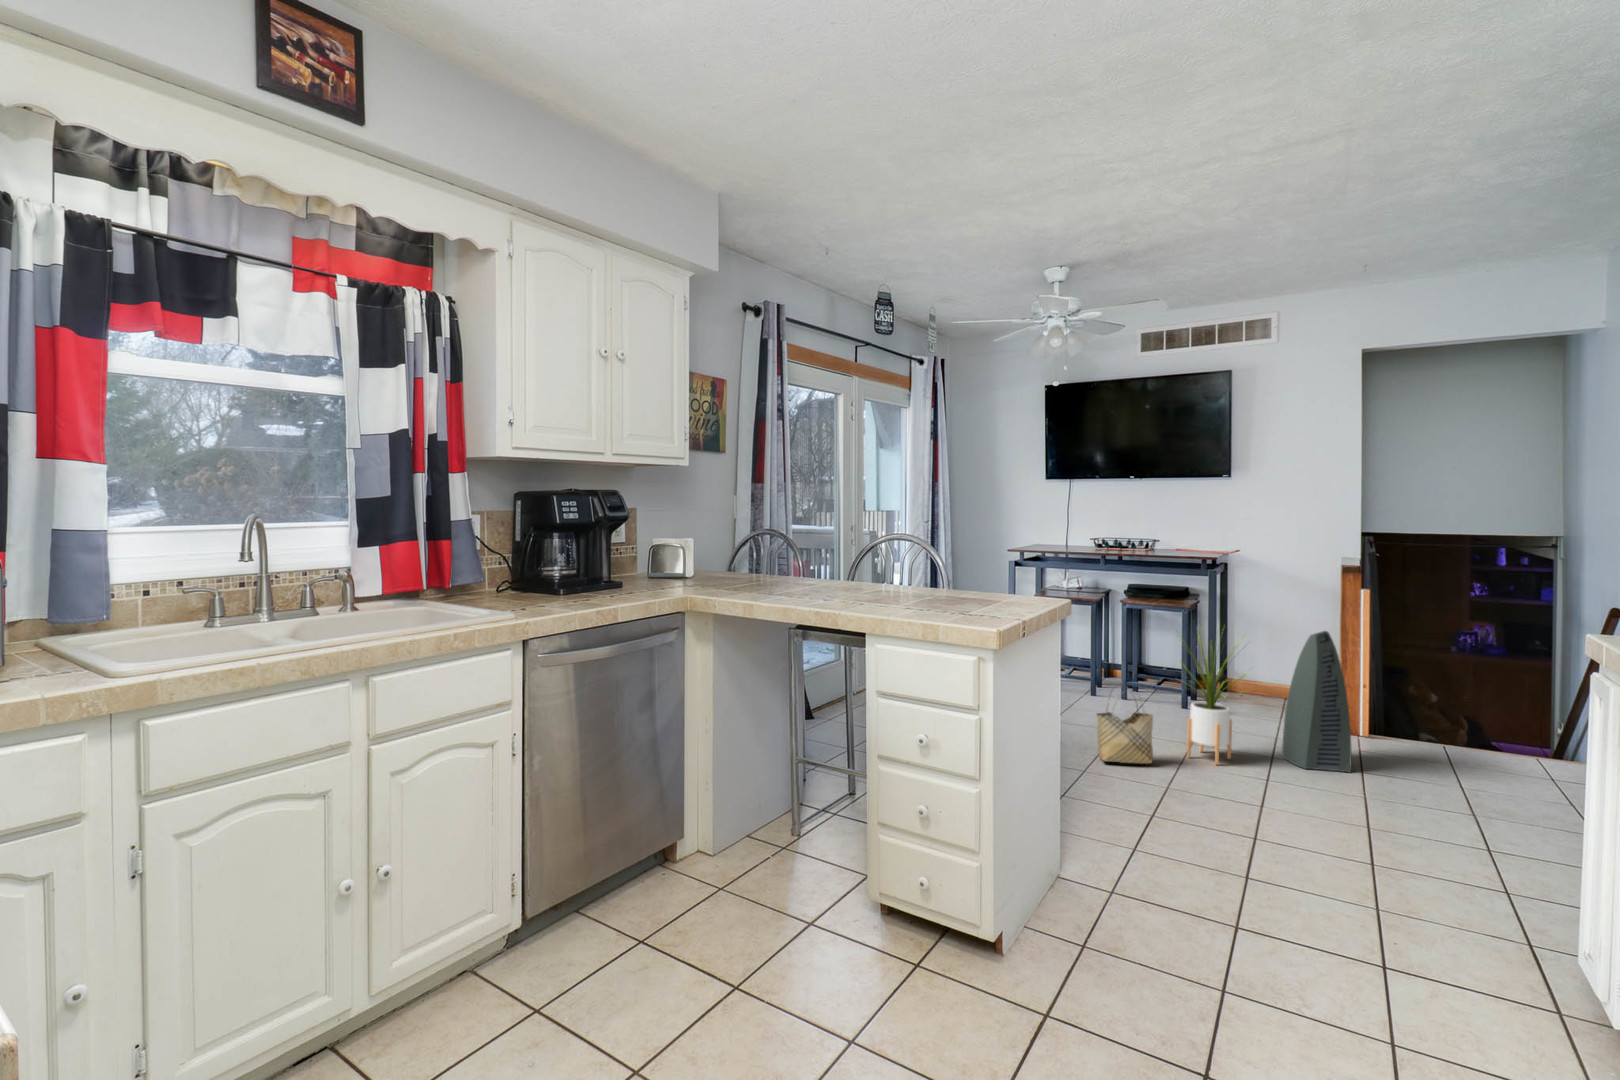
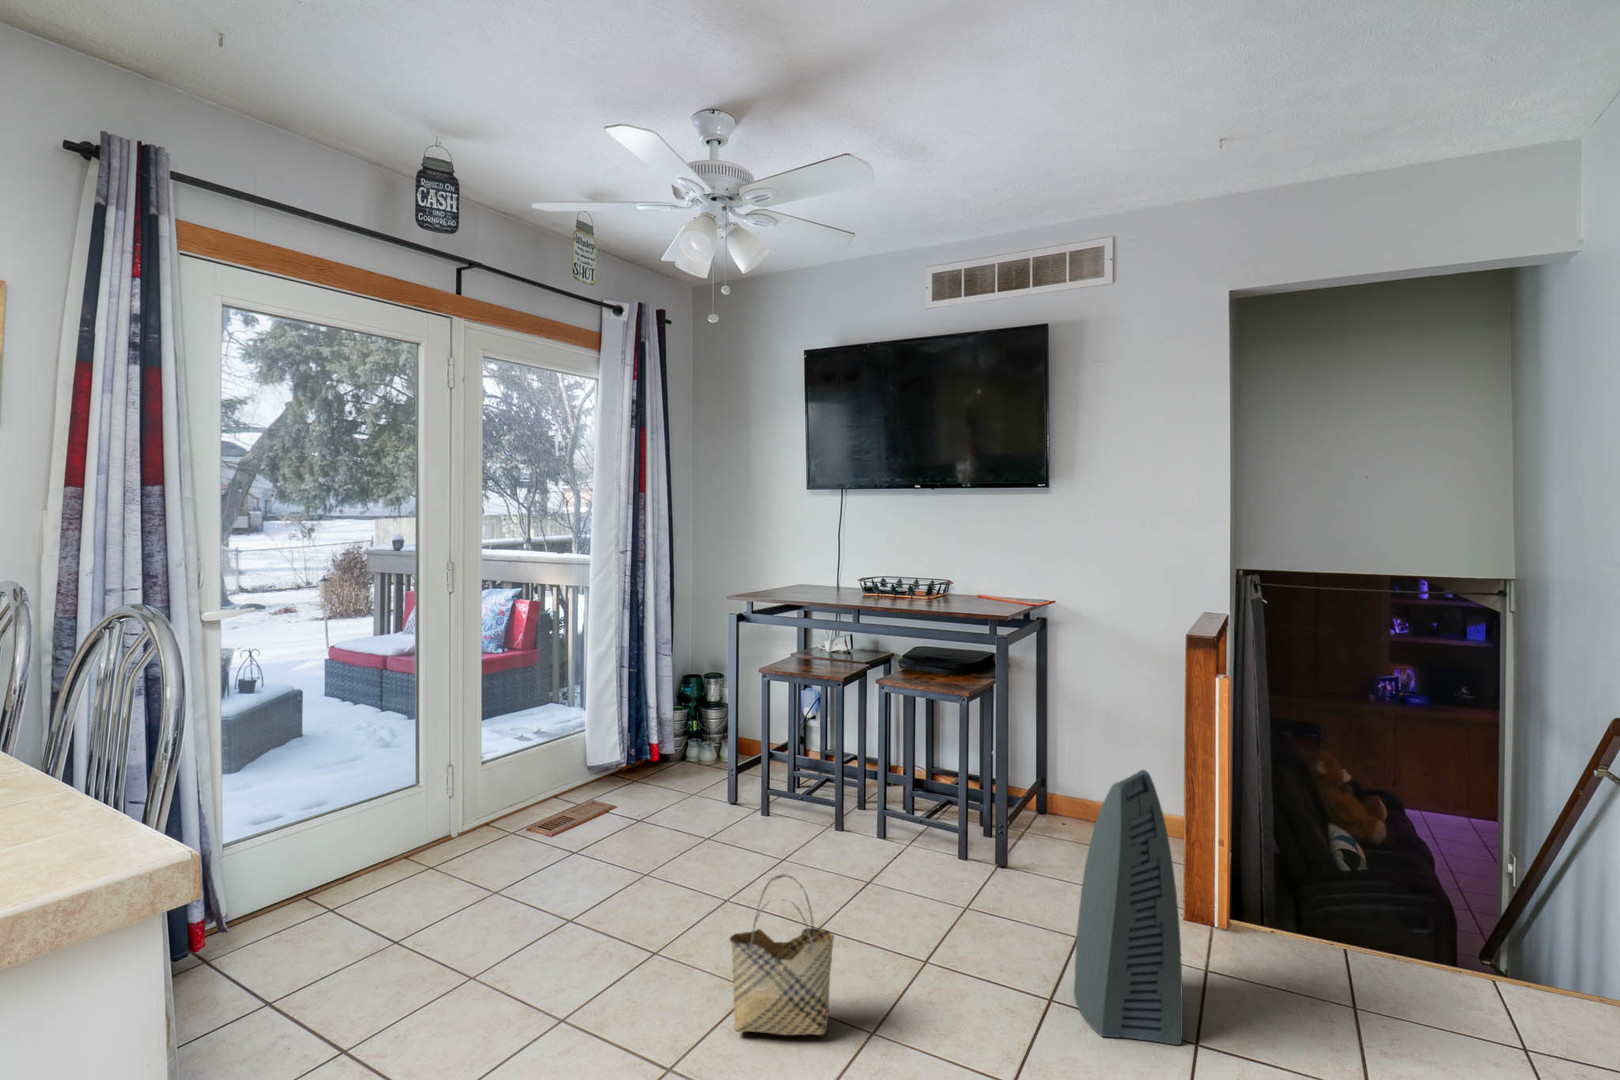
house plant: present [1187,632,1243,765] -> none [879,750,1016,1030]

